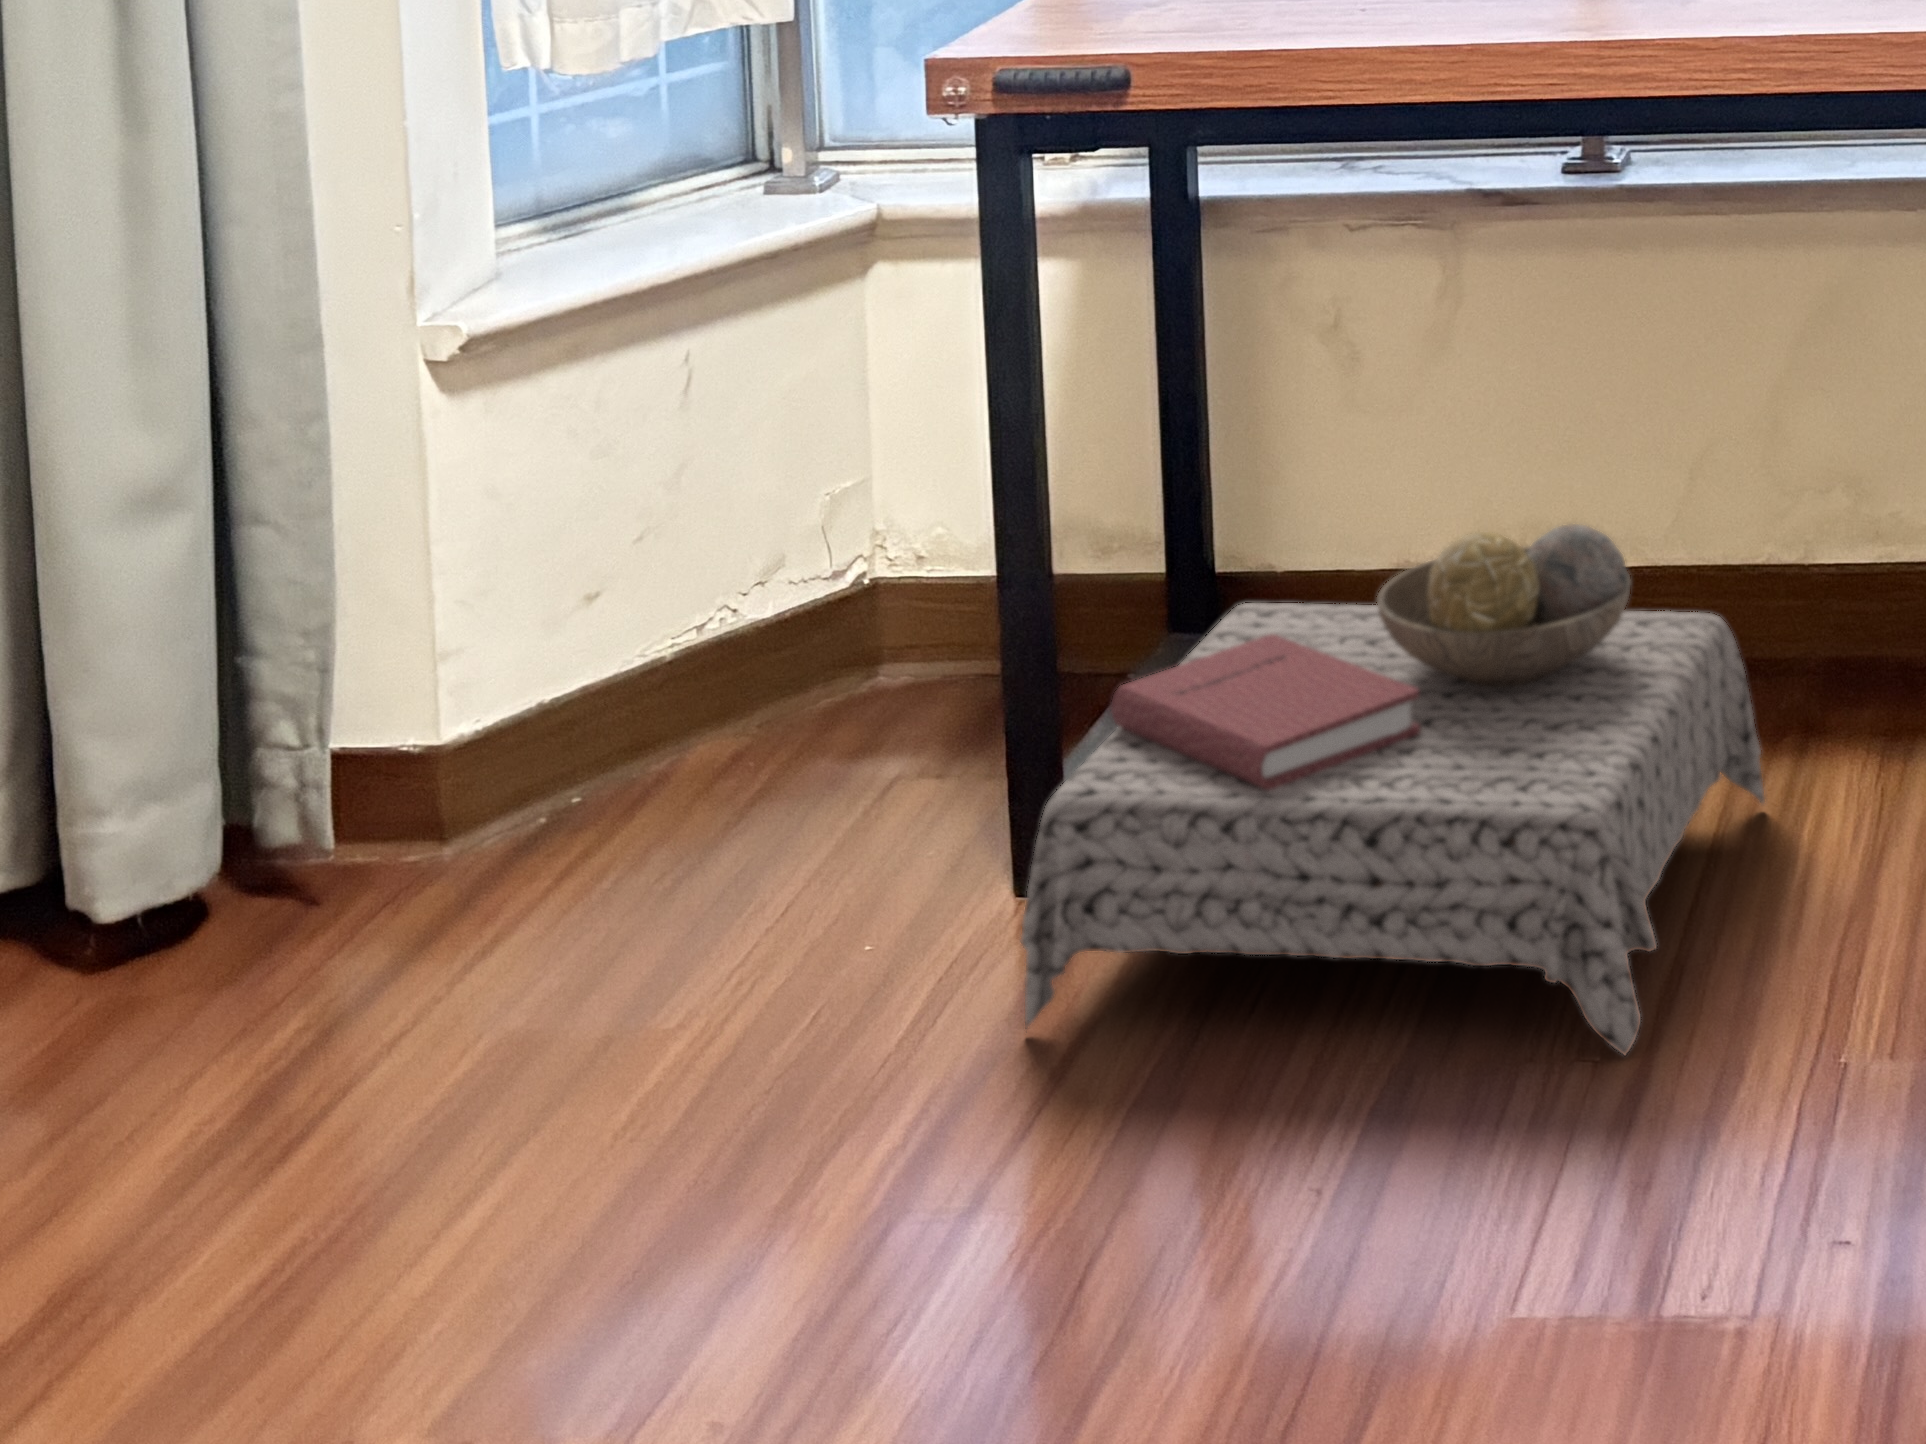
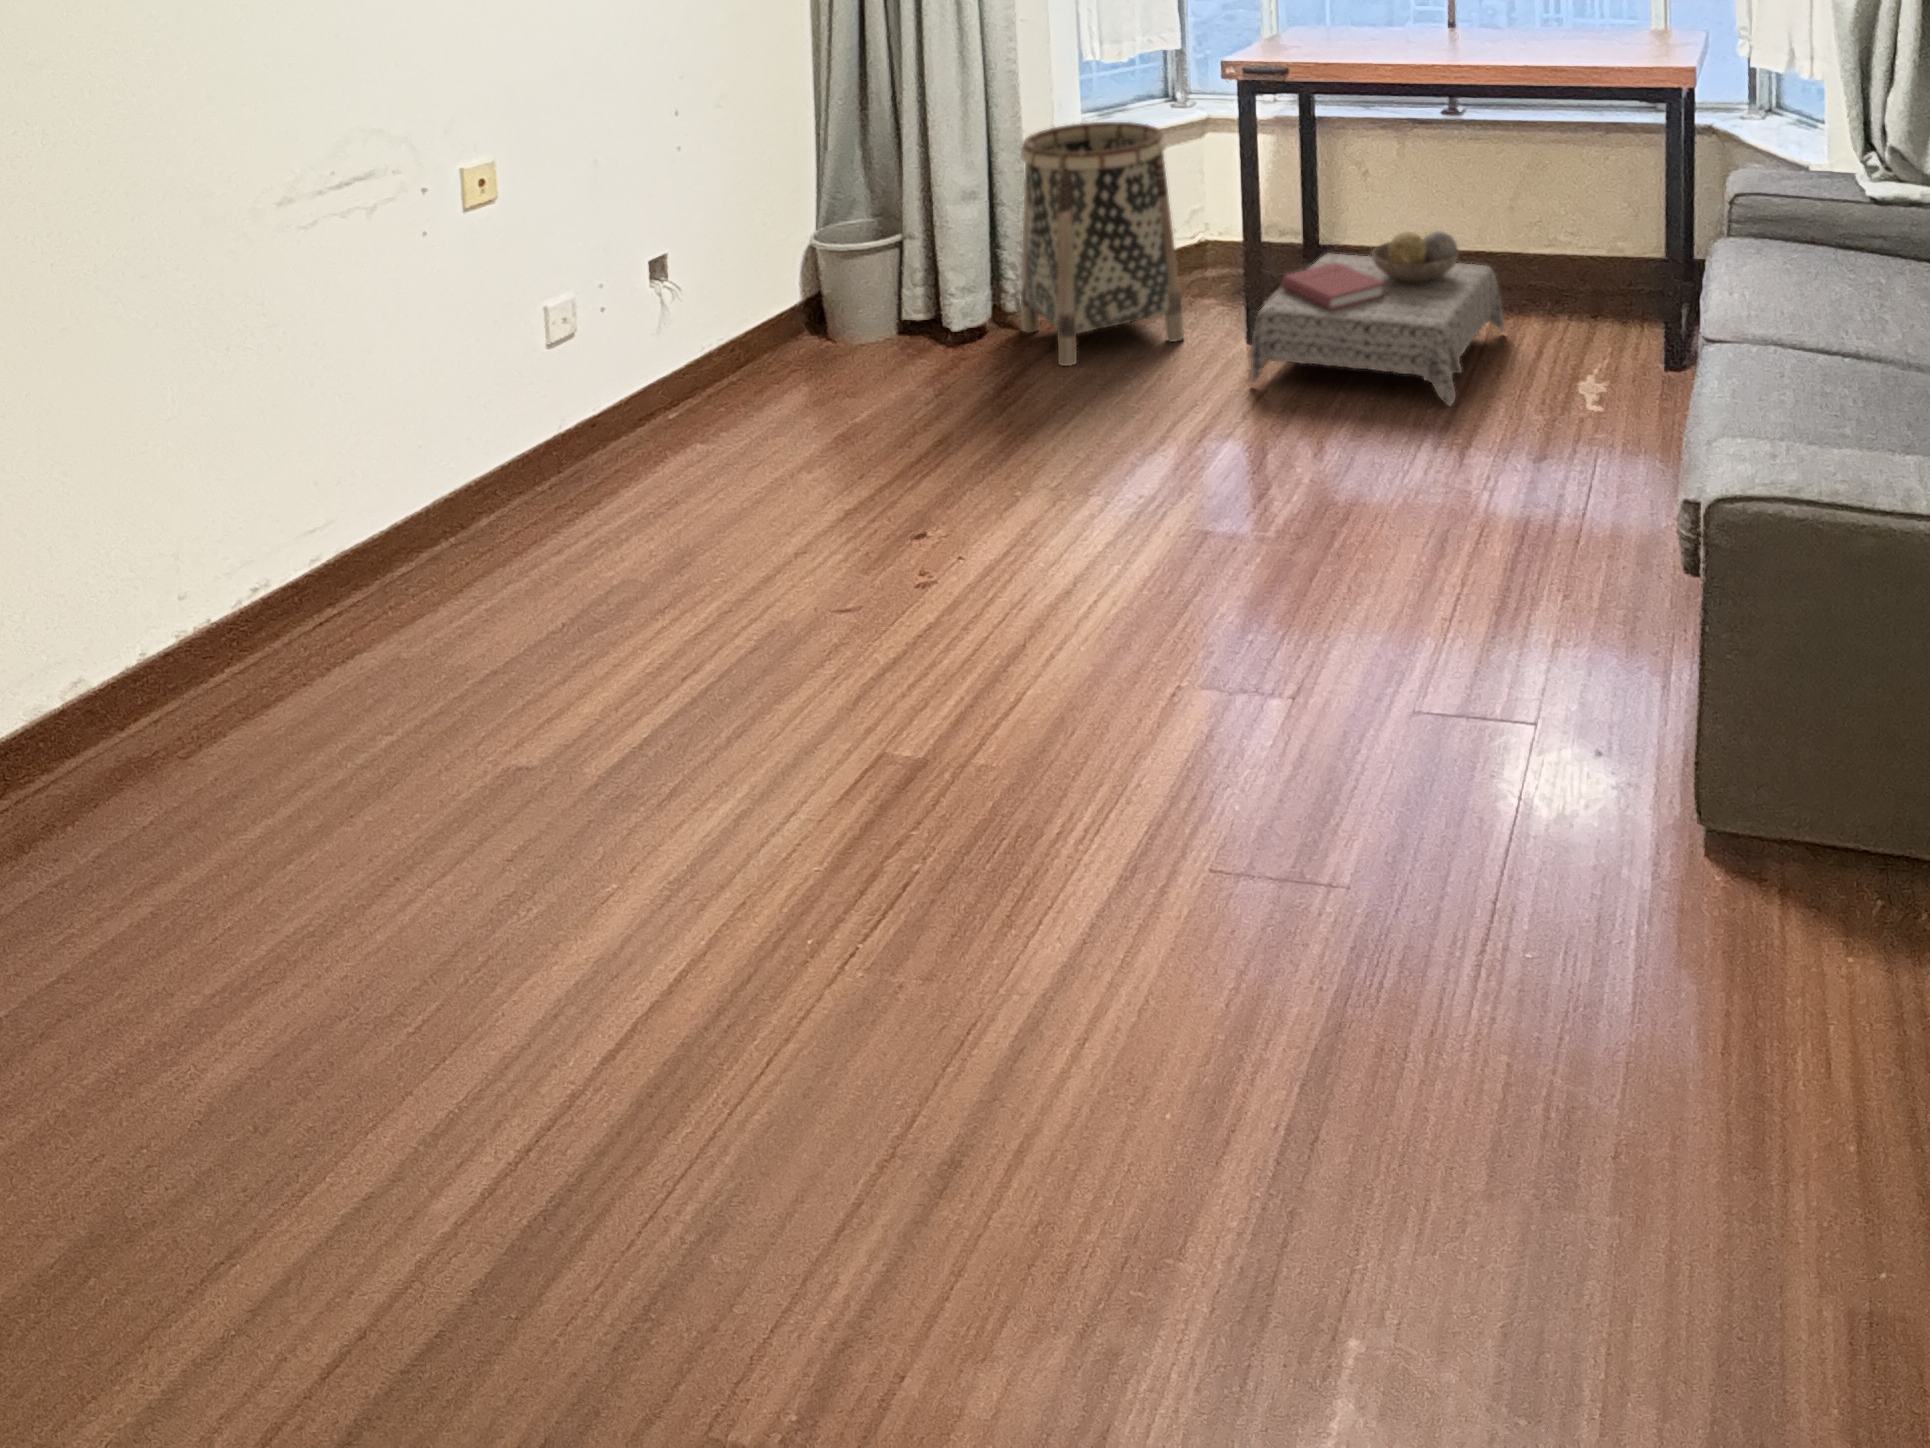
basket: none [306,246,819,1008] -> present [1021,122,1184,366]

